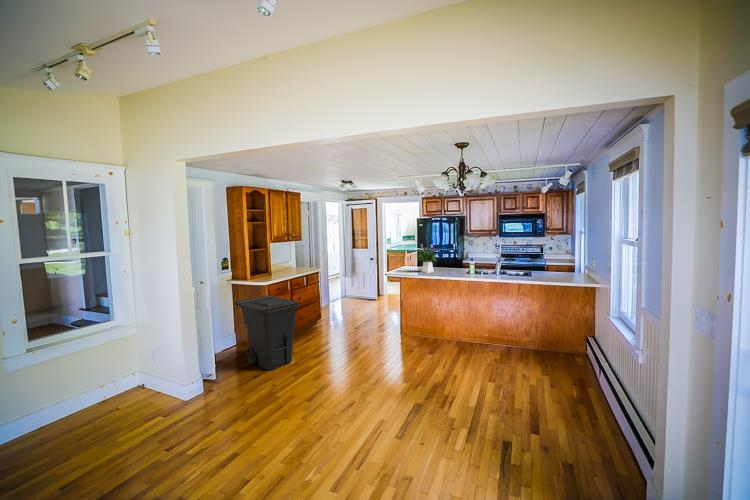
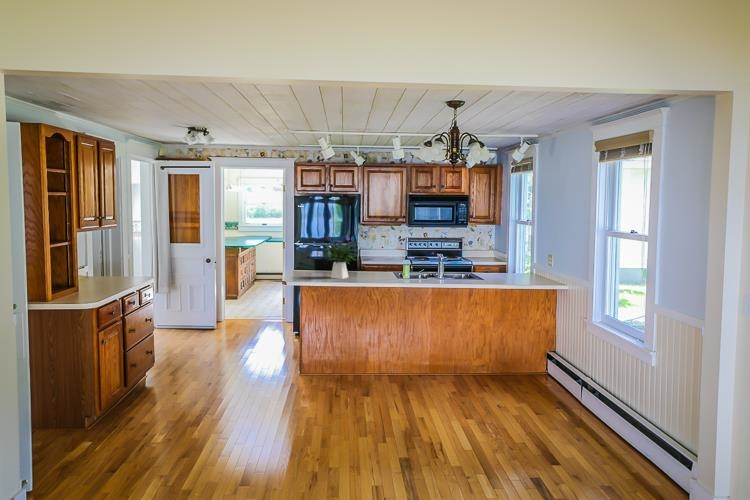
trash can: present [235,295,299,370] -> none [26,328,162,467]

